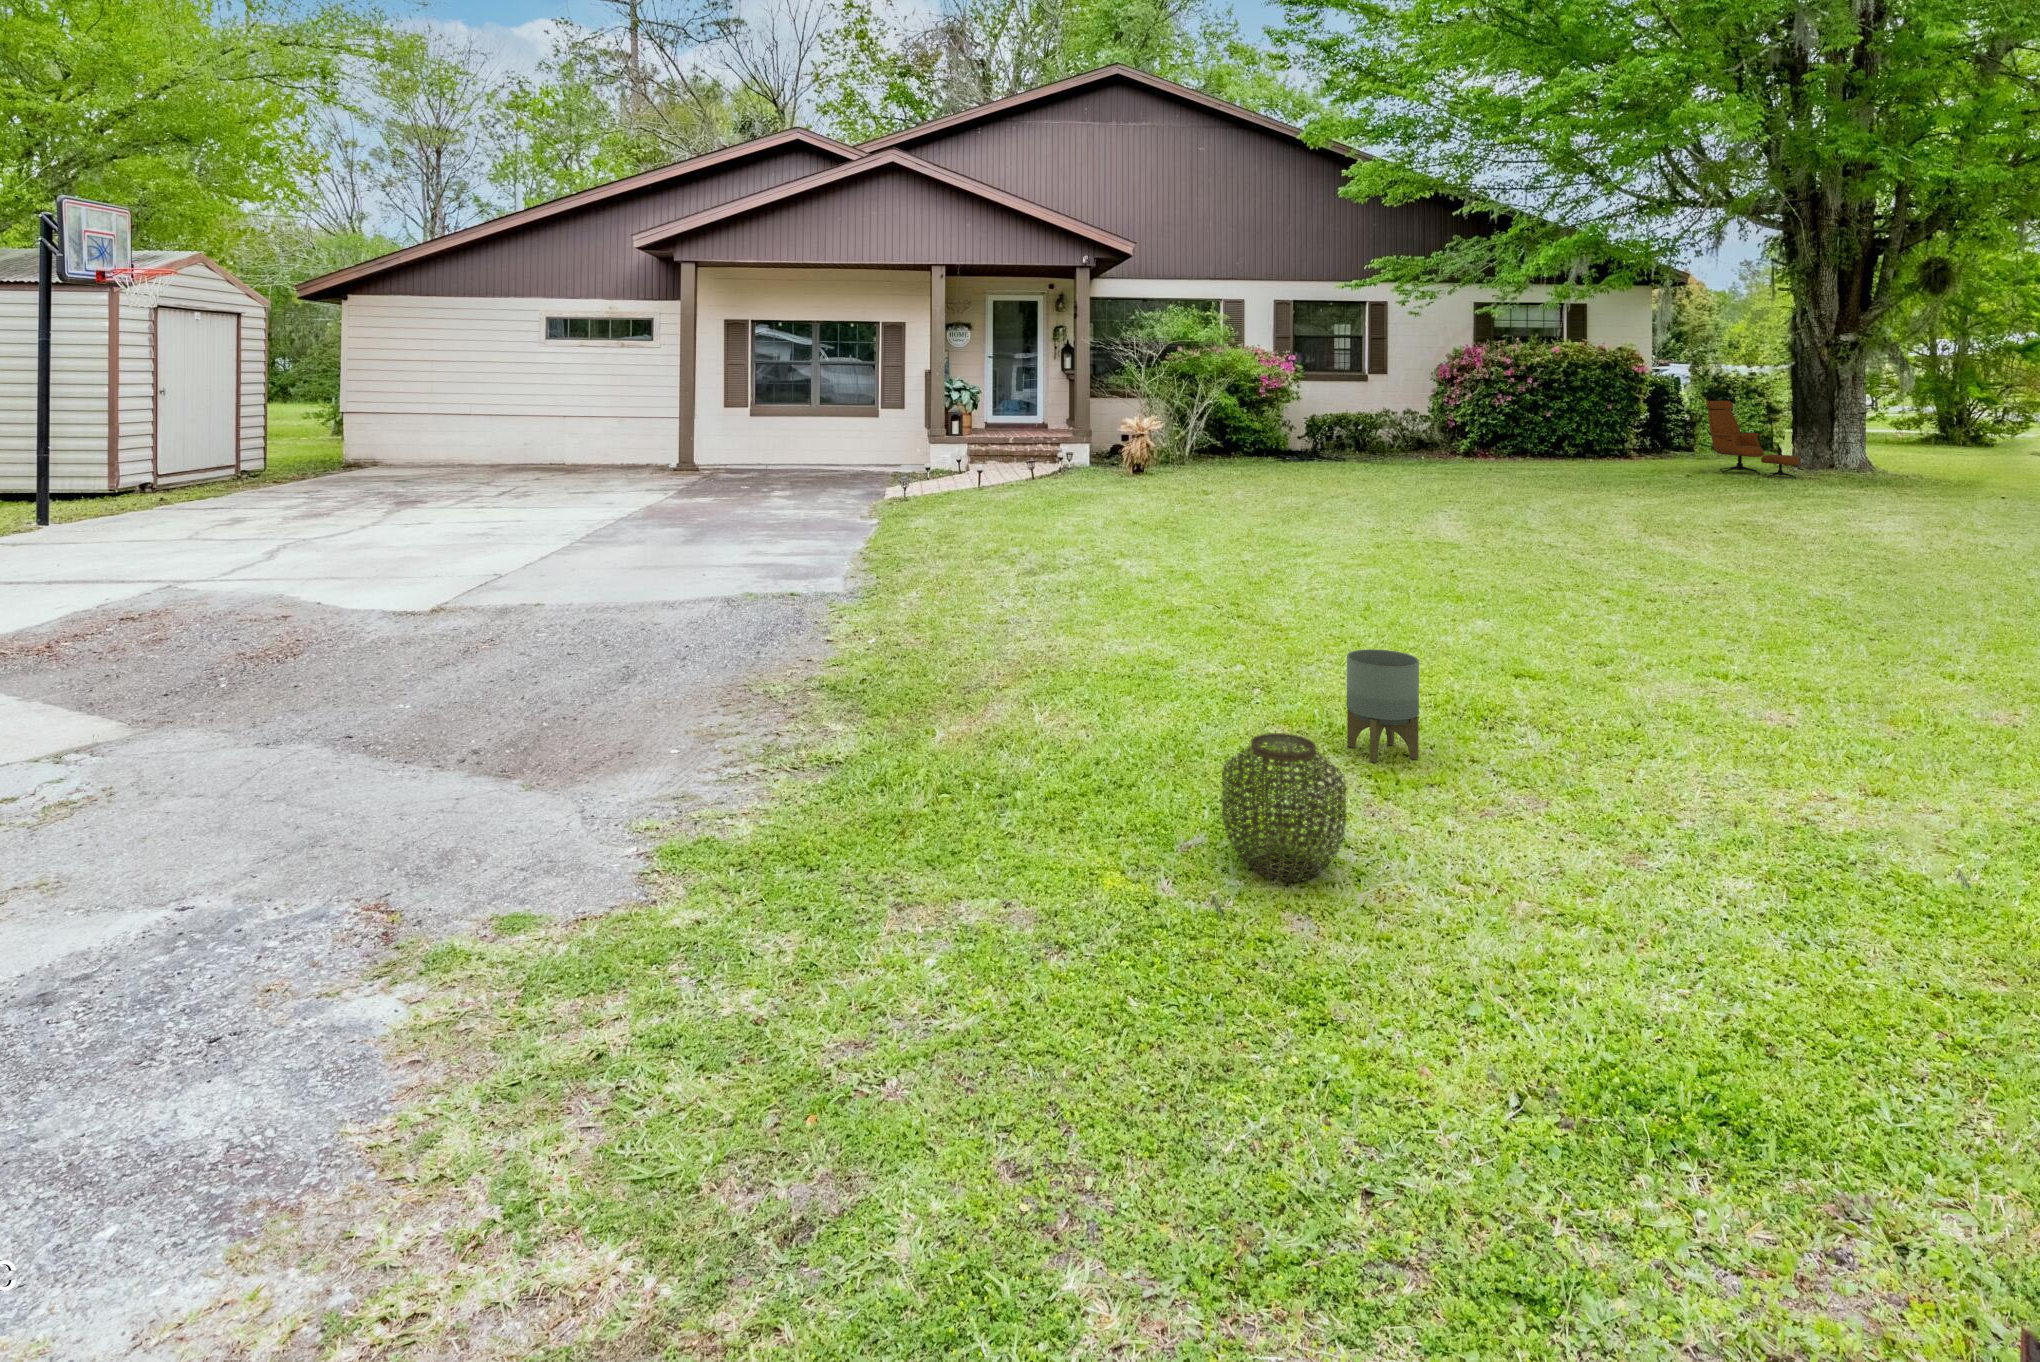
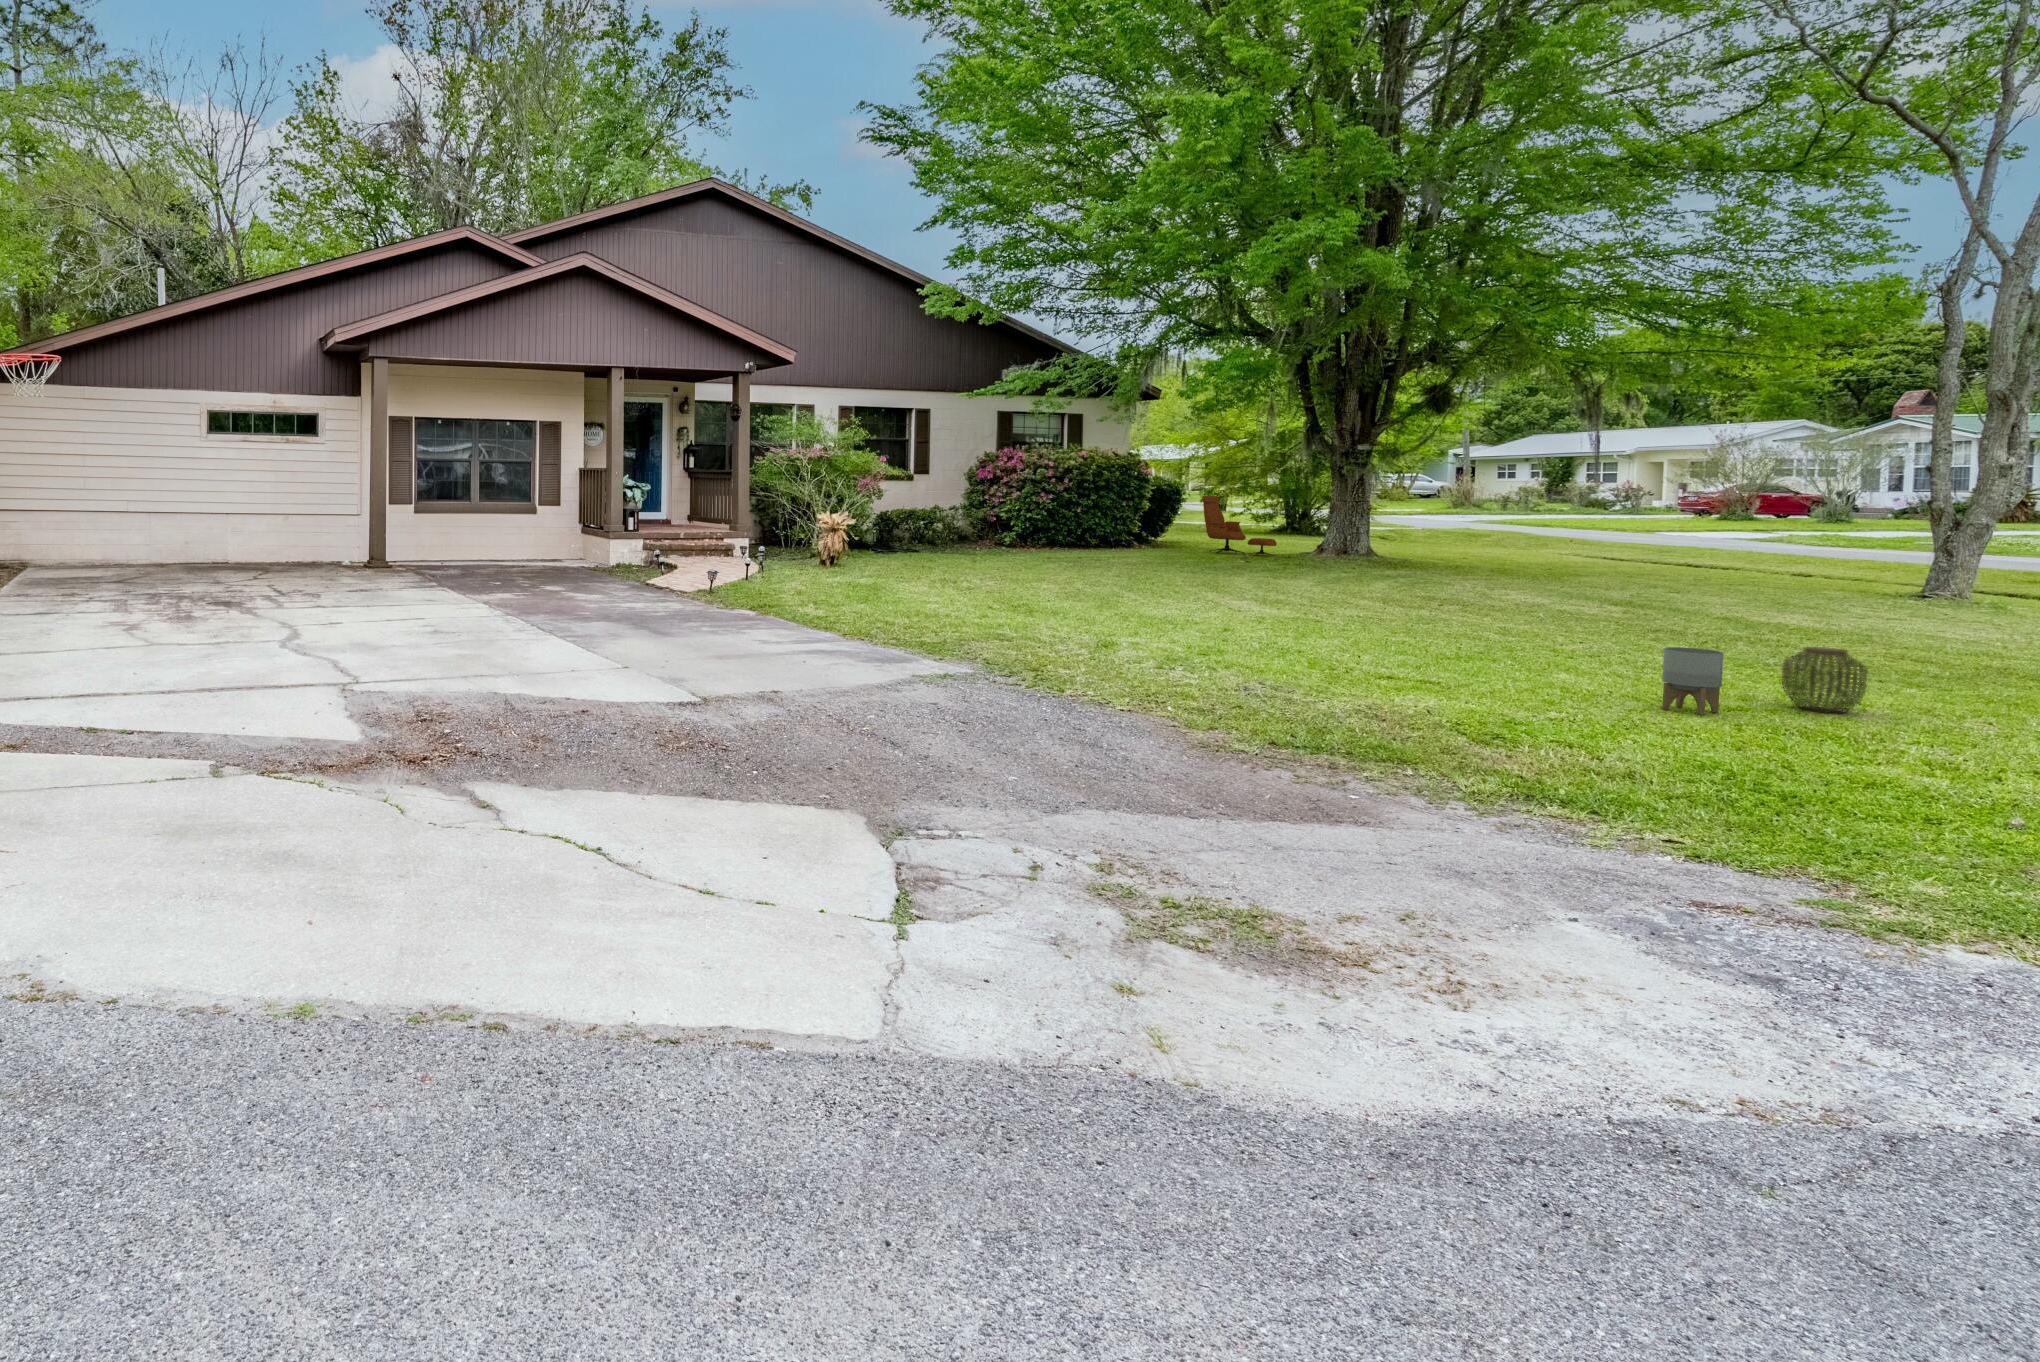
planter: present [1347,649,1419,762] -> present [1662,647,1724,715]
woven basket: present [1222,733,1346,882] -> present [1782,647,1867,713]

